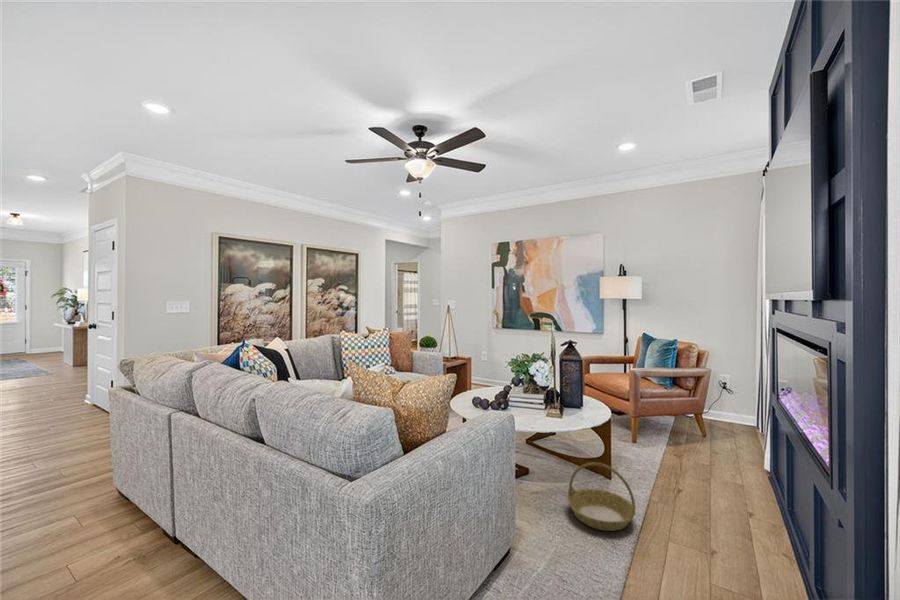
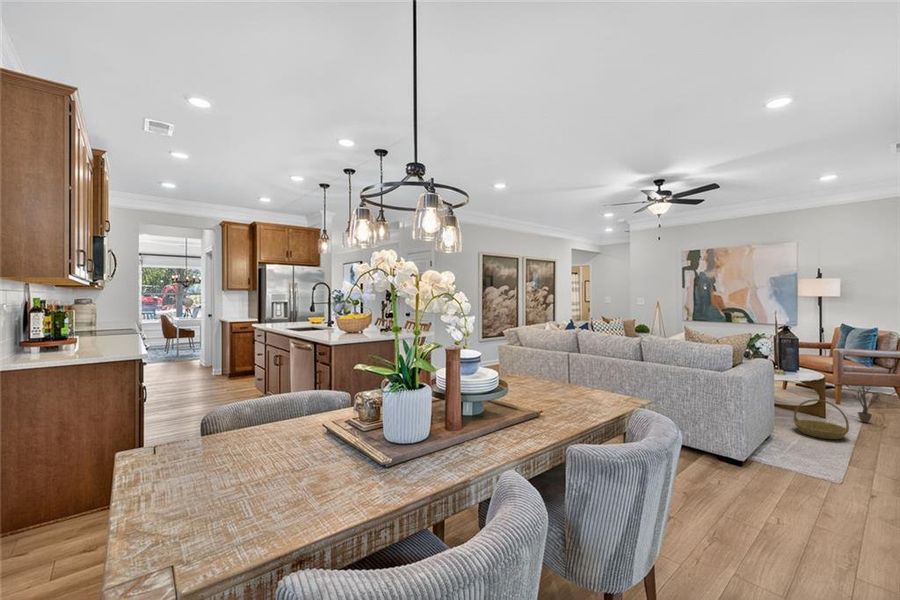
decorative plant: none [642,424,677,477] -> present [849,385,880,423]

